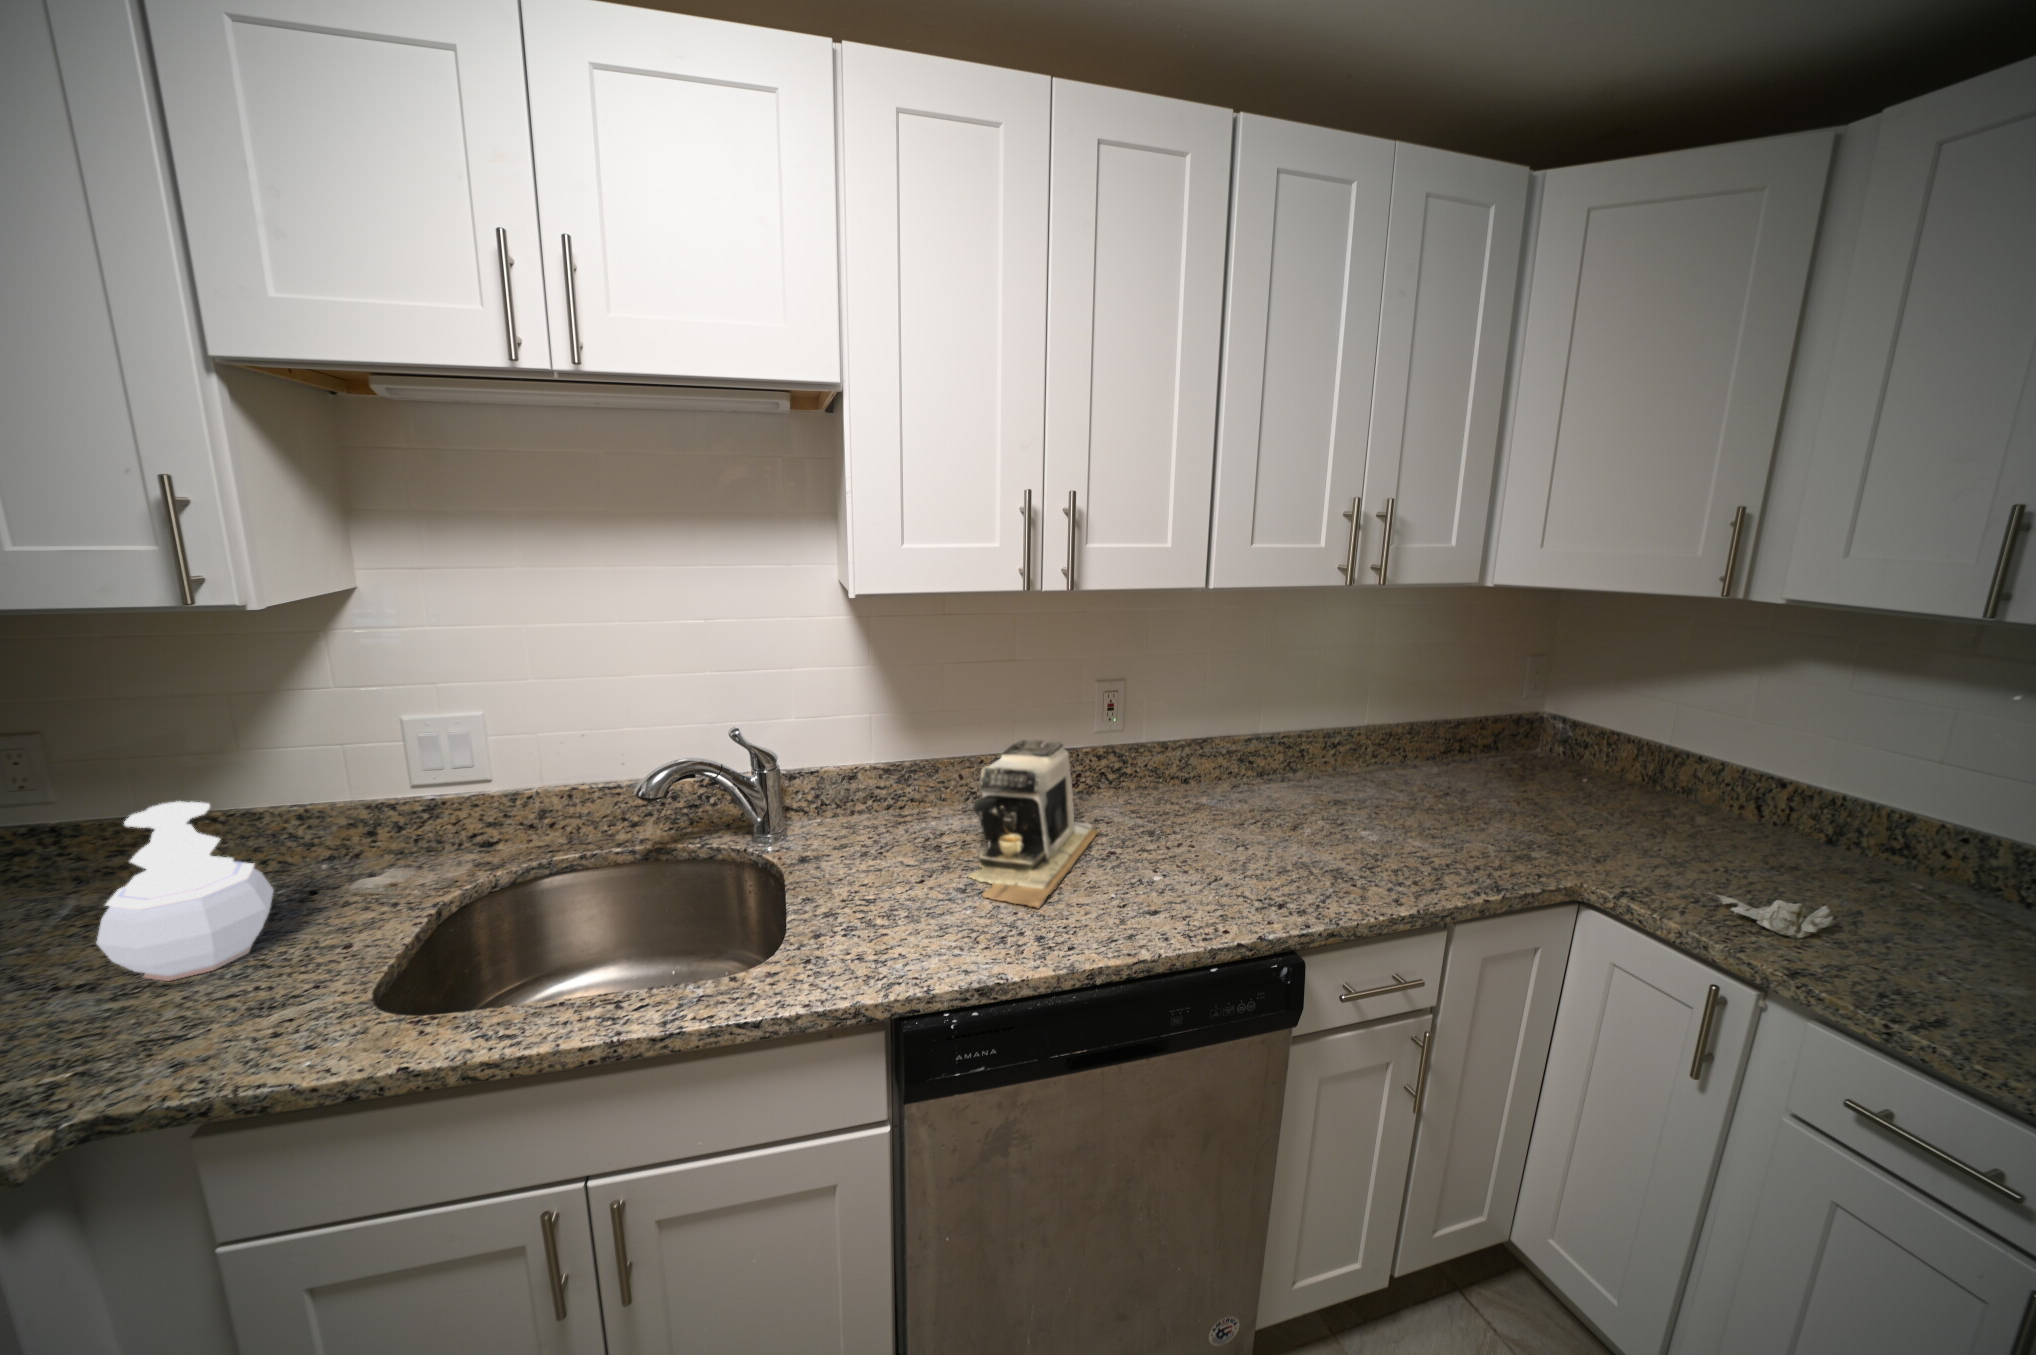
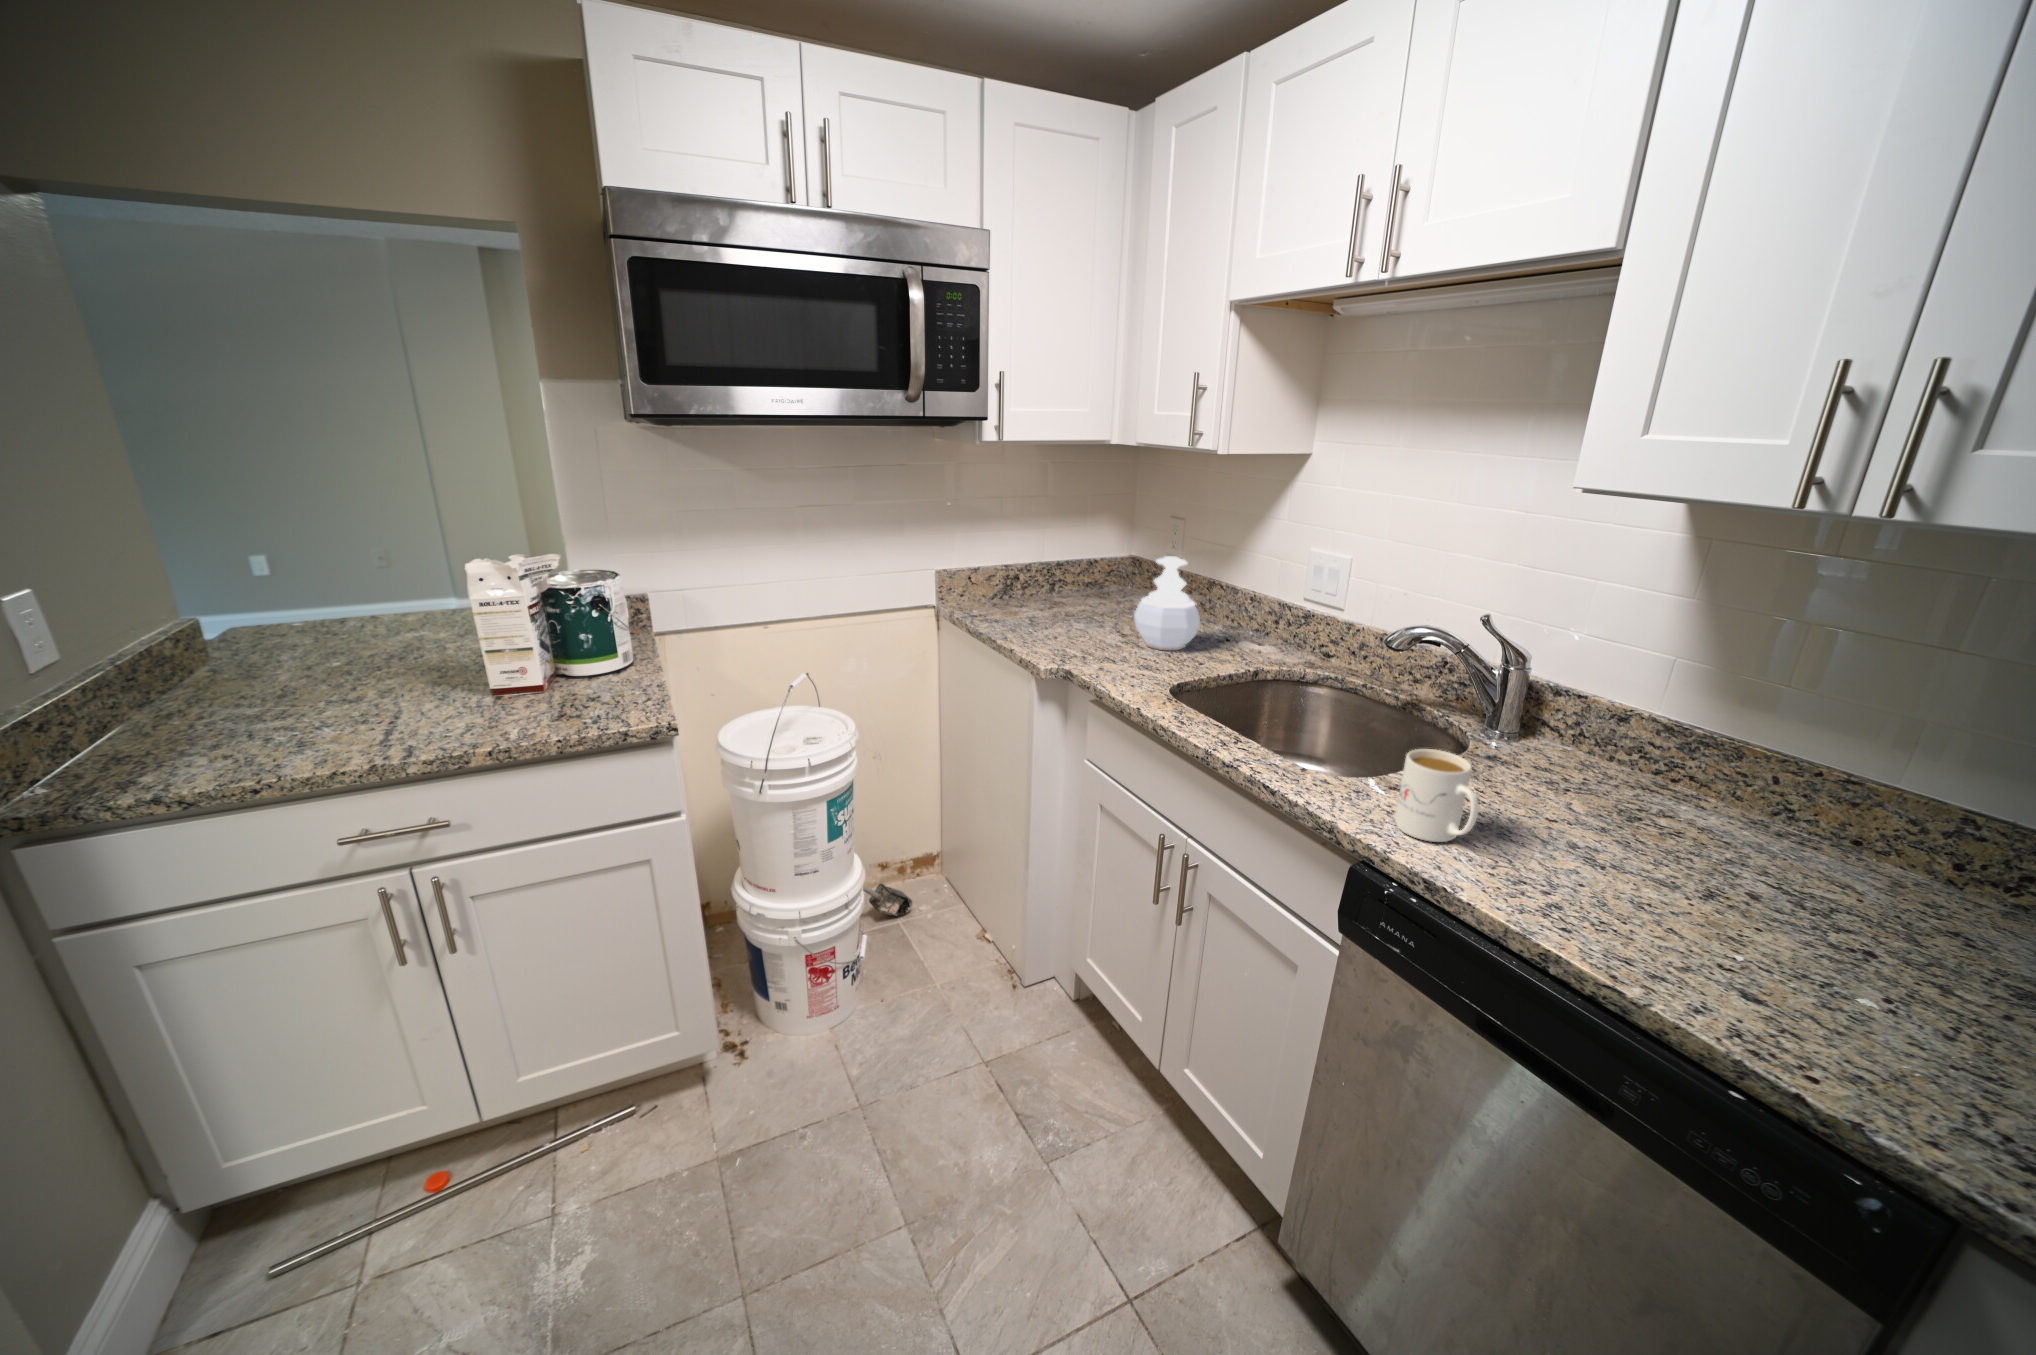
coffee maker: present [969,740,1100,908] -> none [1573,739,1913,936]
mug: none [869,864,955,964] -> present [1395,749,1479,842]

